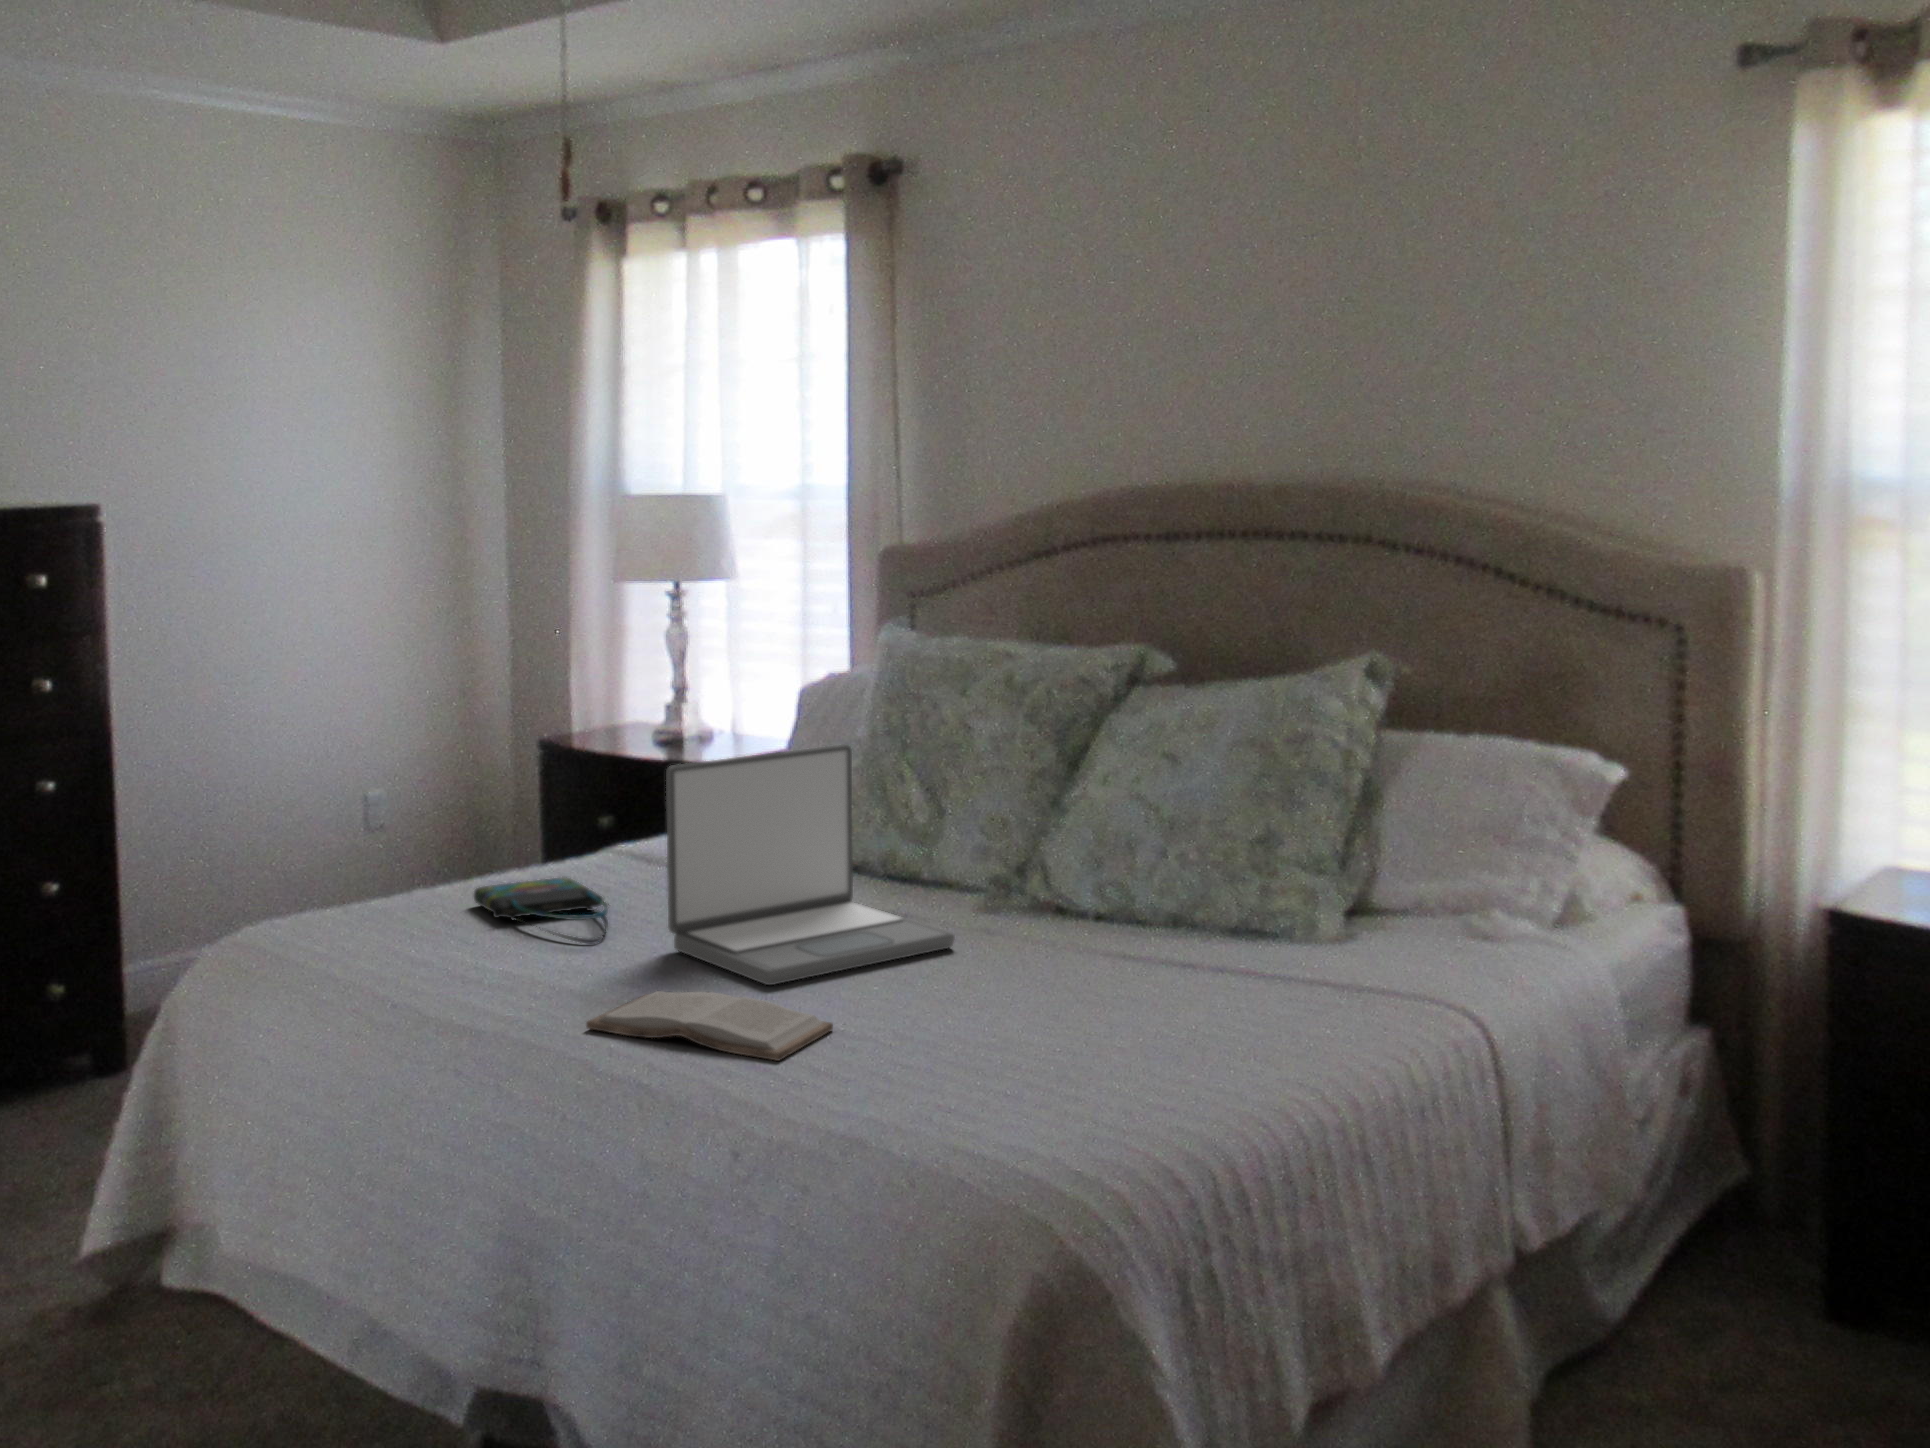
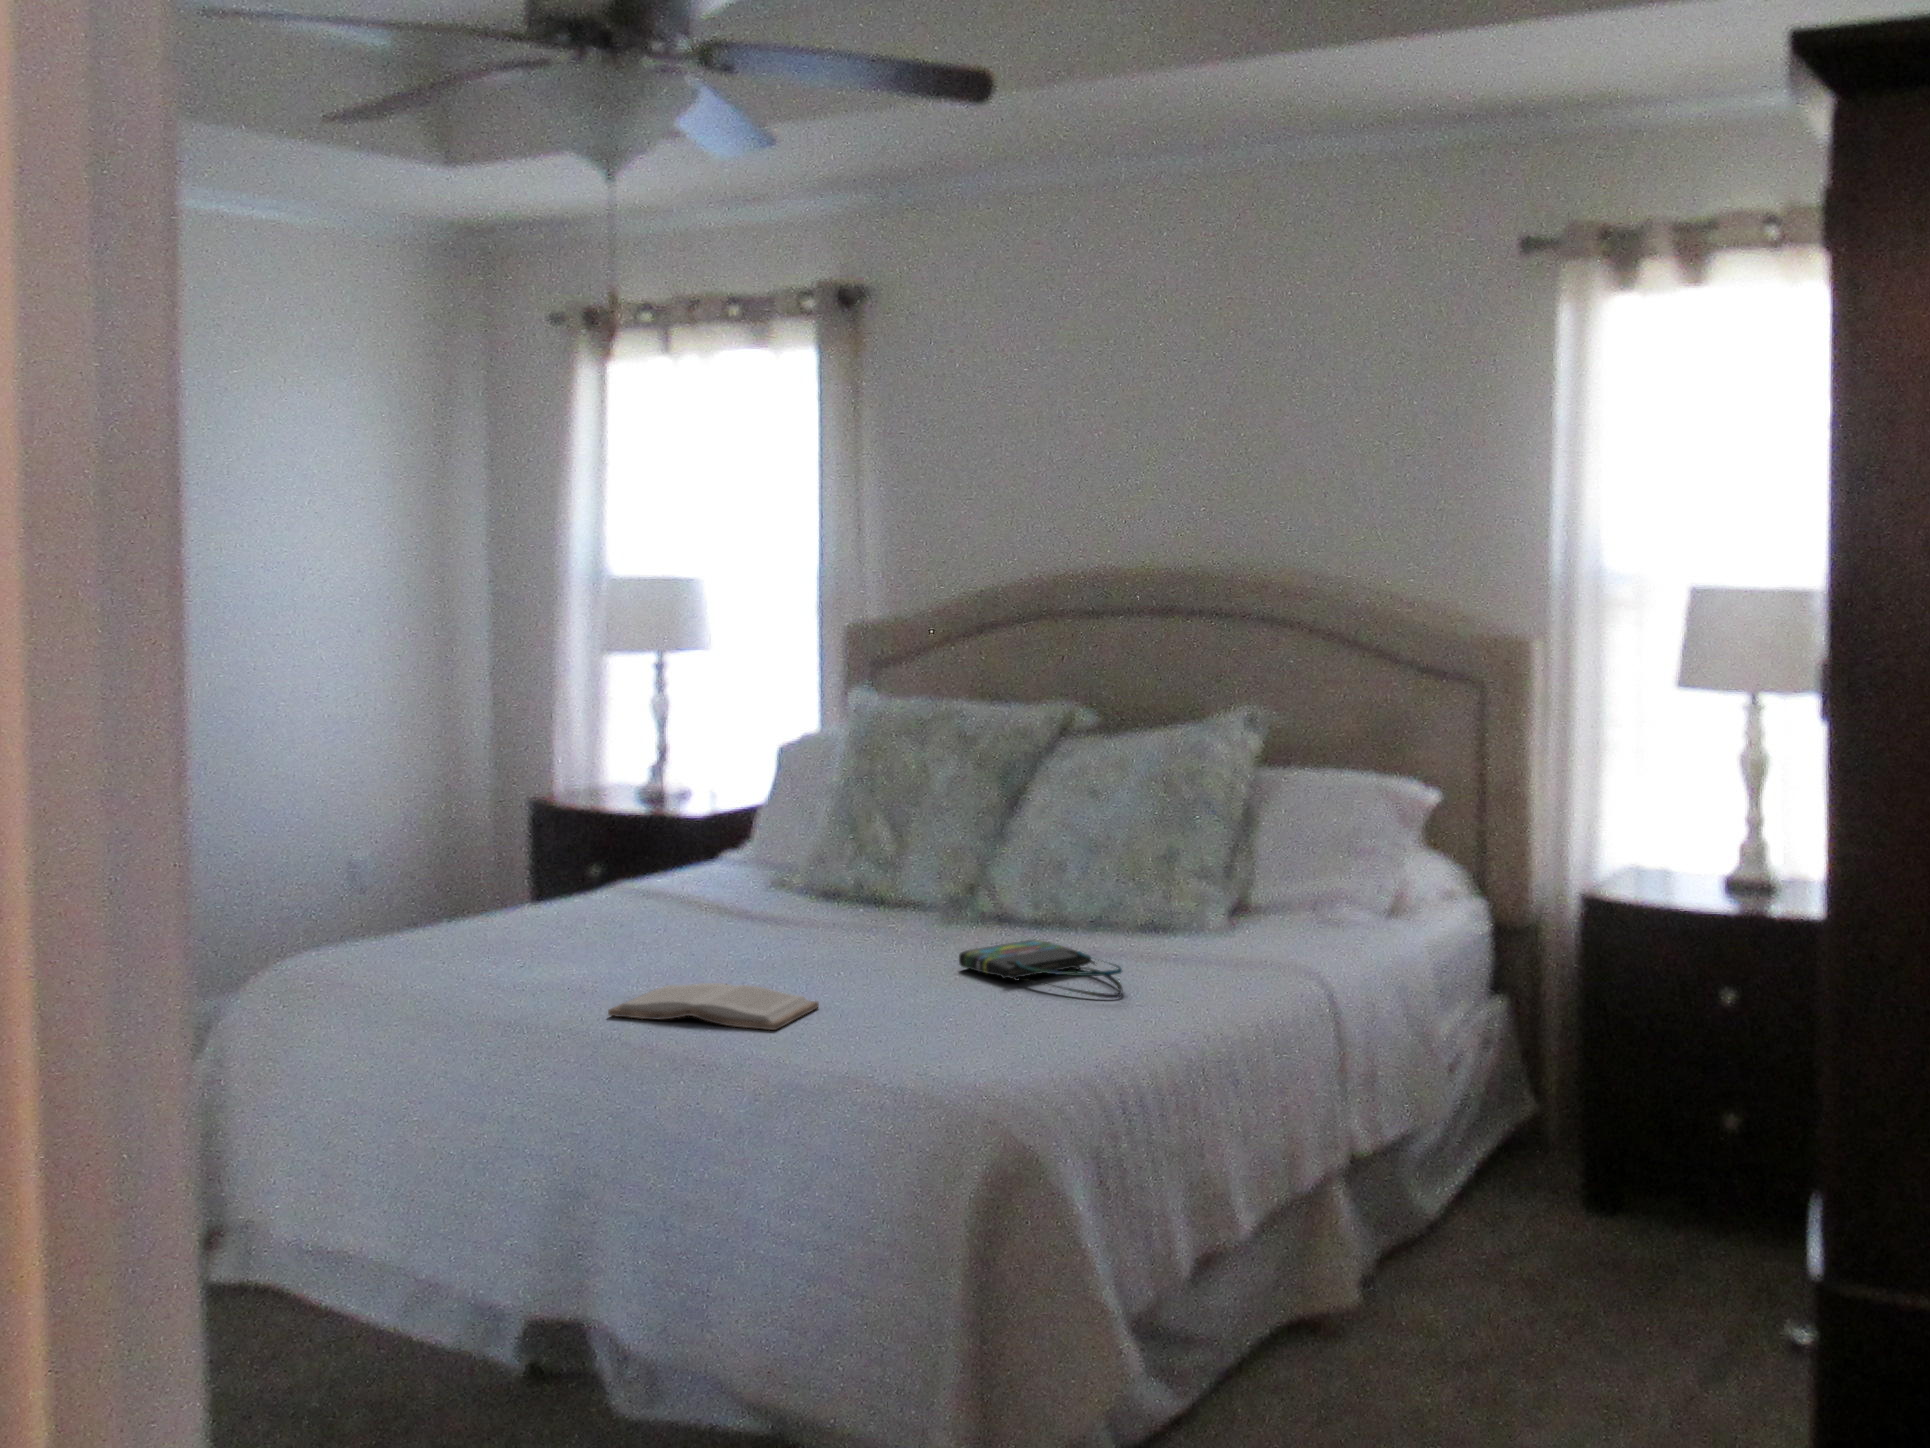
laptop: present [666,744,955,985] -> none [671,782,916,979]
tote bag: present [474,878,609,944] -> present [959,939,1123,998]

